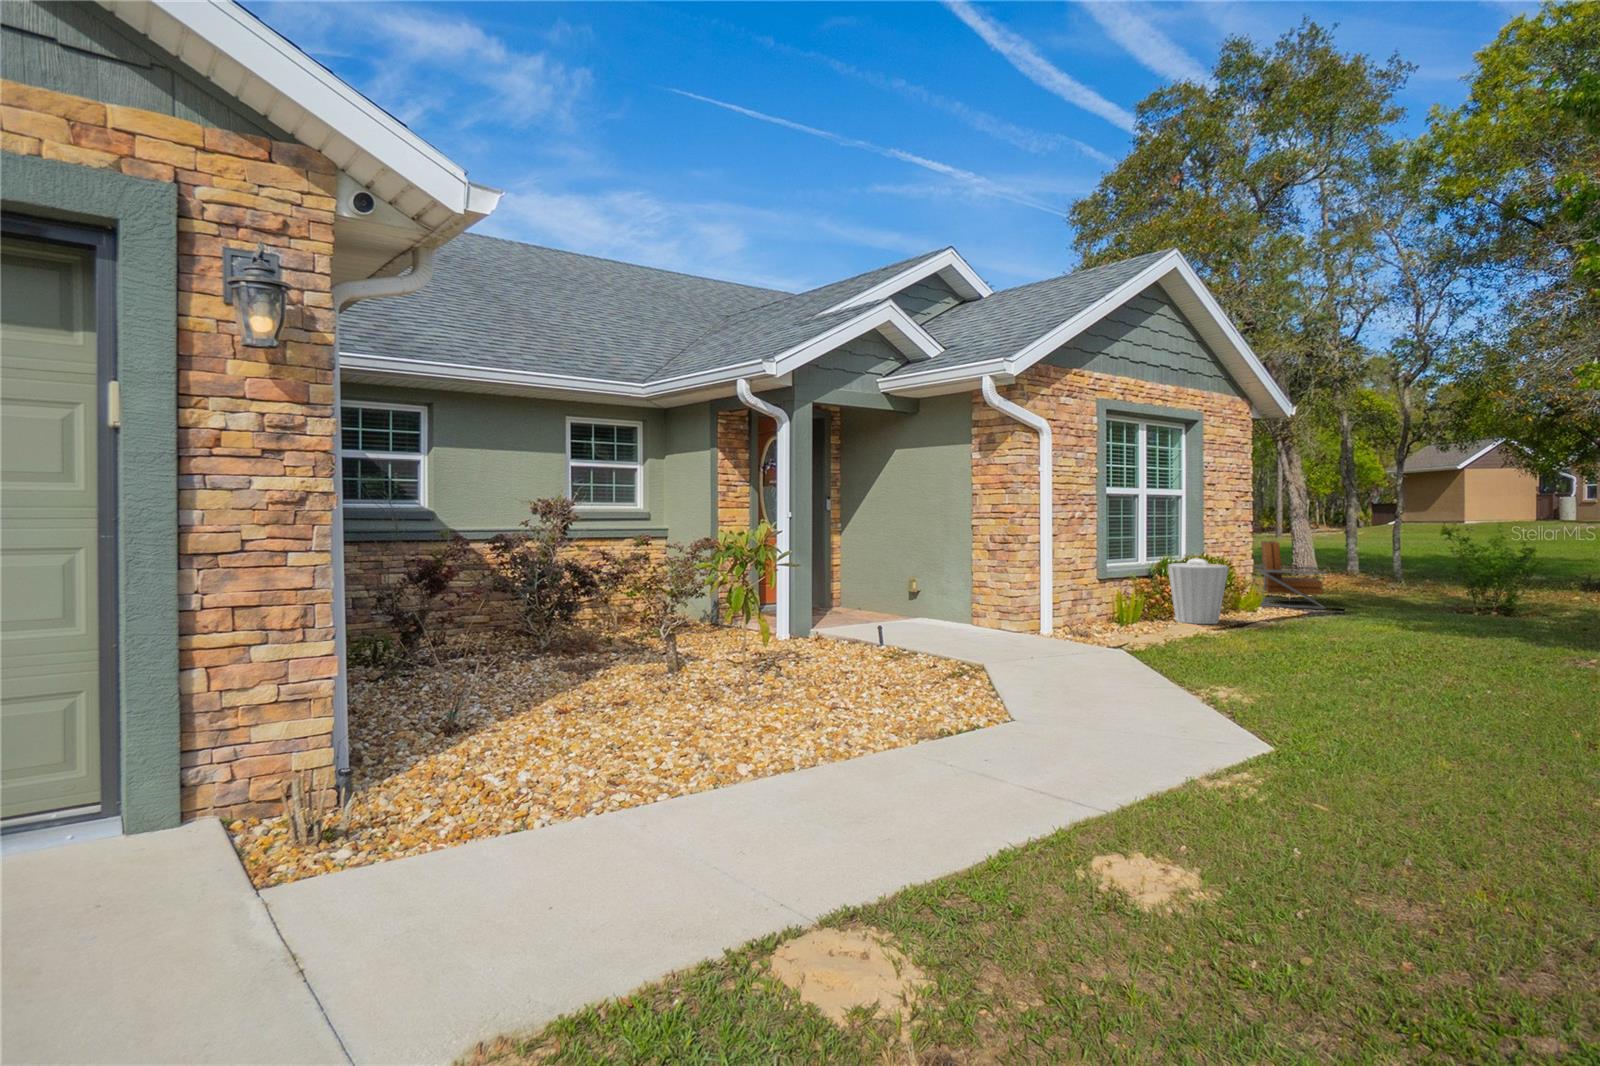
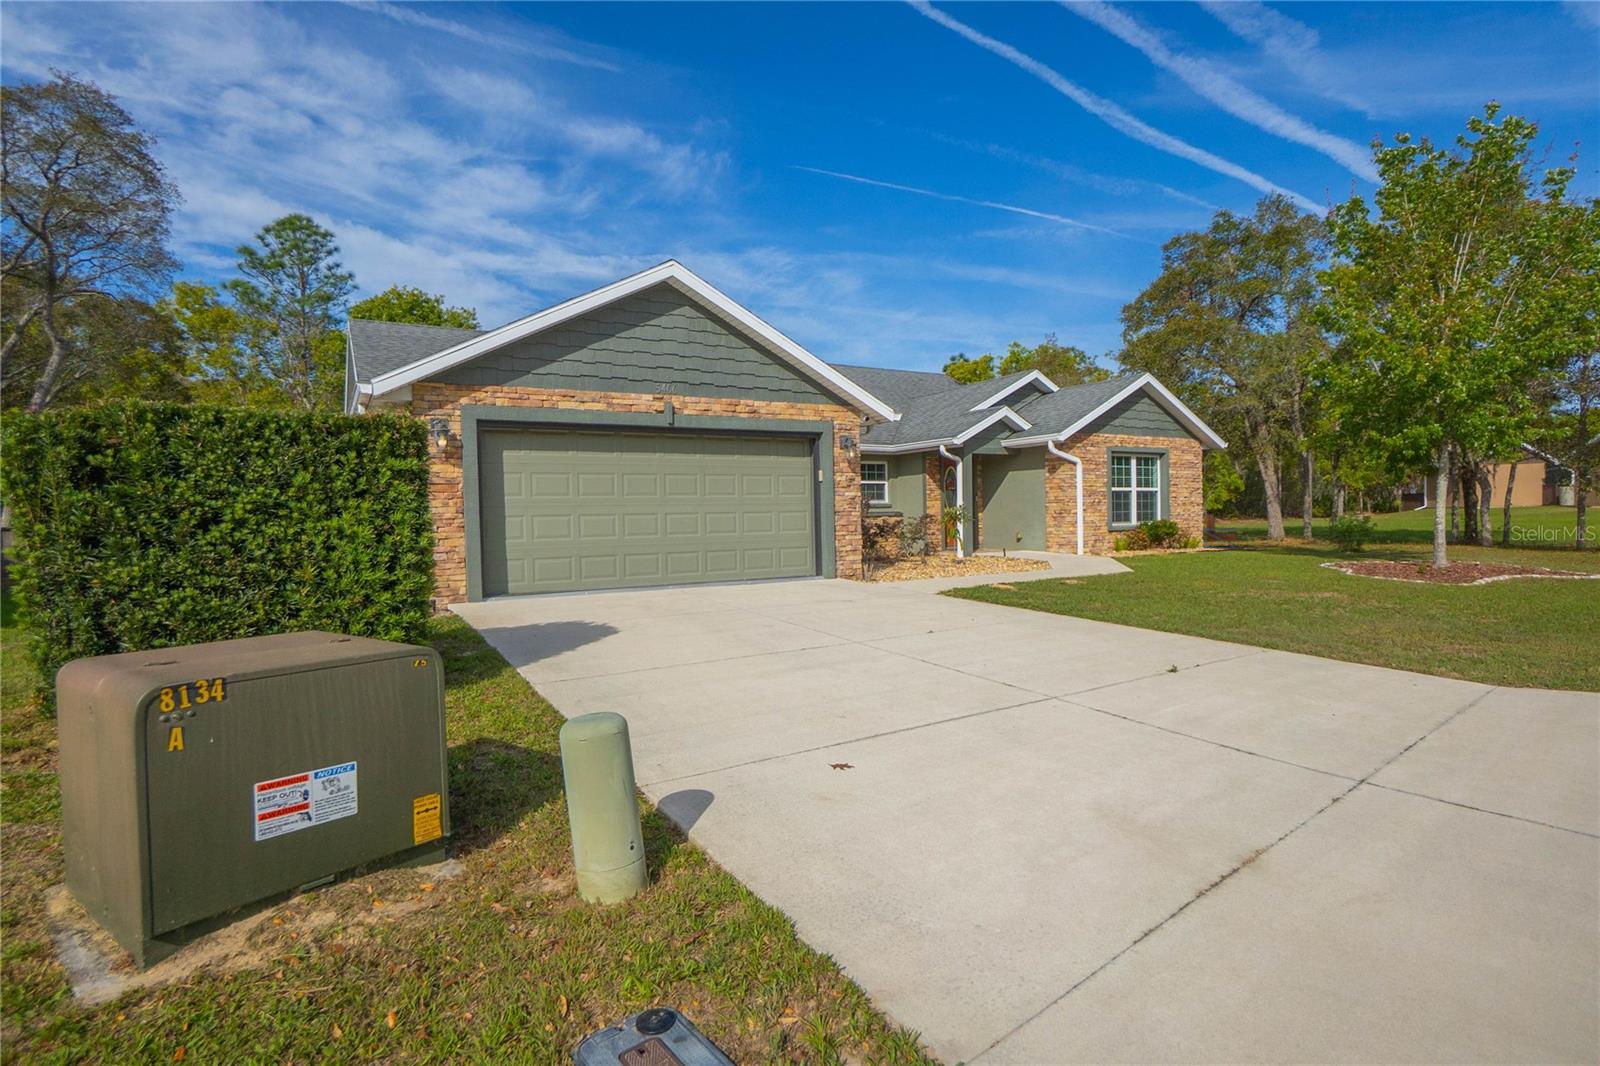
trash can: present [1168,558,1228,624] -> none [1144,522,1173,553]

